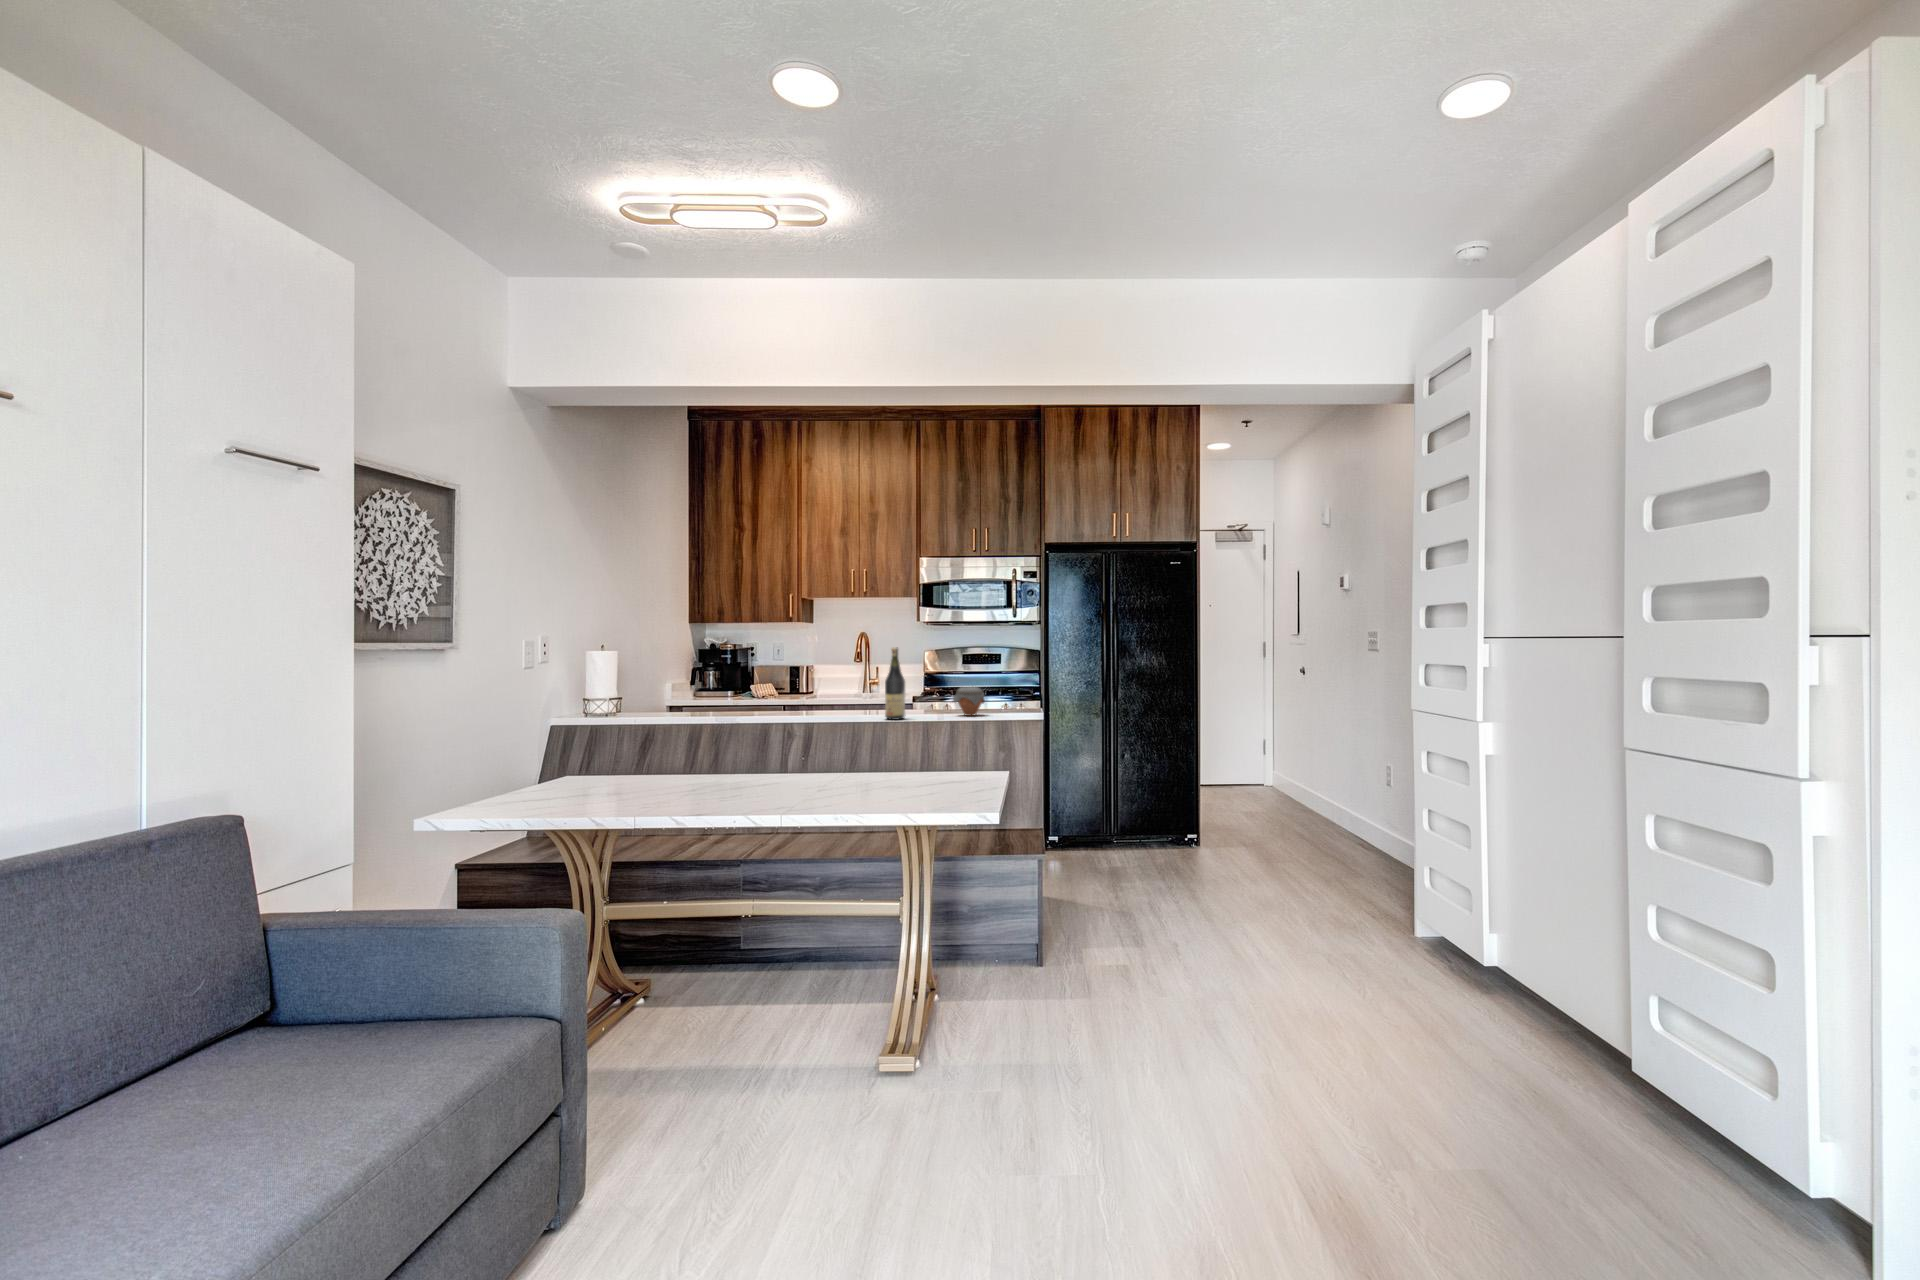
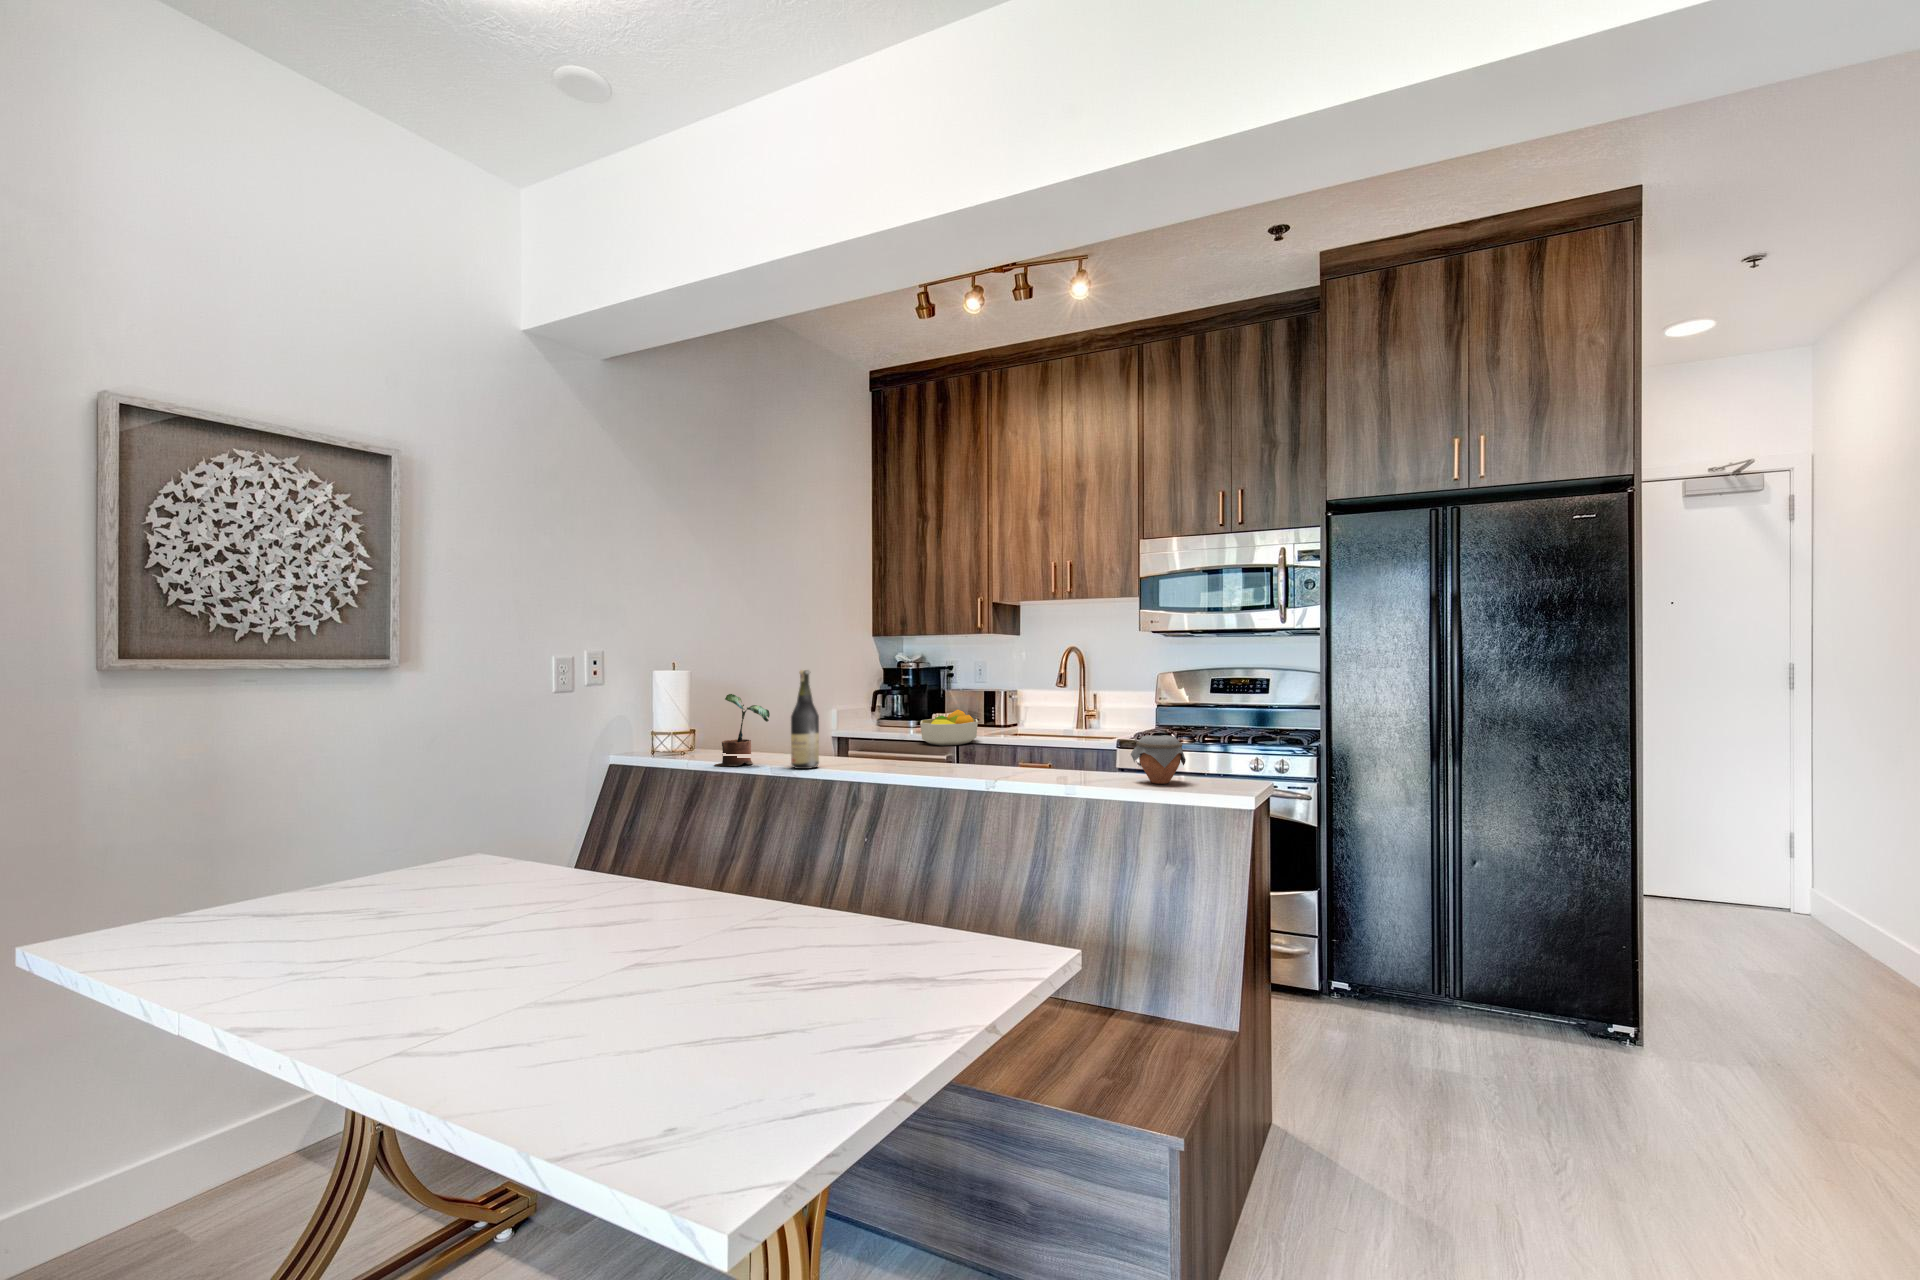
wine bottle: present [885,647,906,720] -> present [791,670,819,769]
potted plant: none [641,668,688,723] -> present [715,694,770,766]
fruit bowl: none [756,680,802,707] -> present [920,709,978,746]

